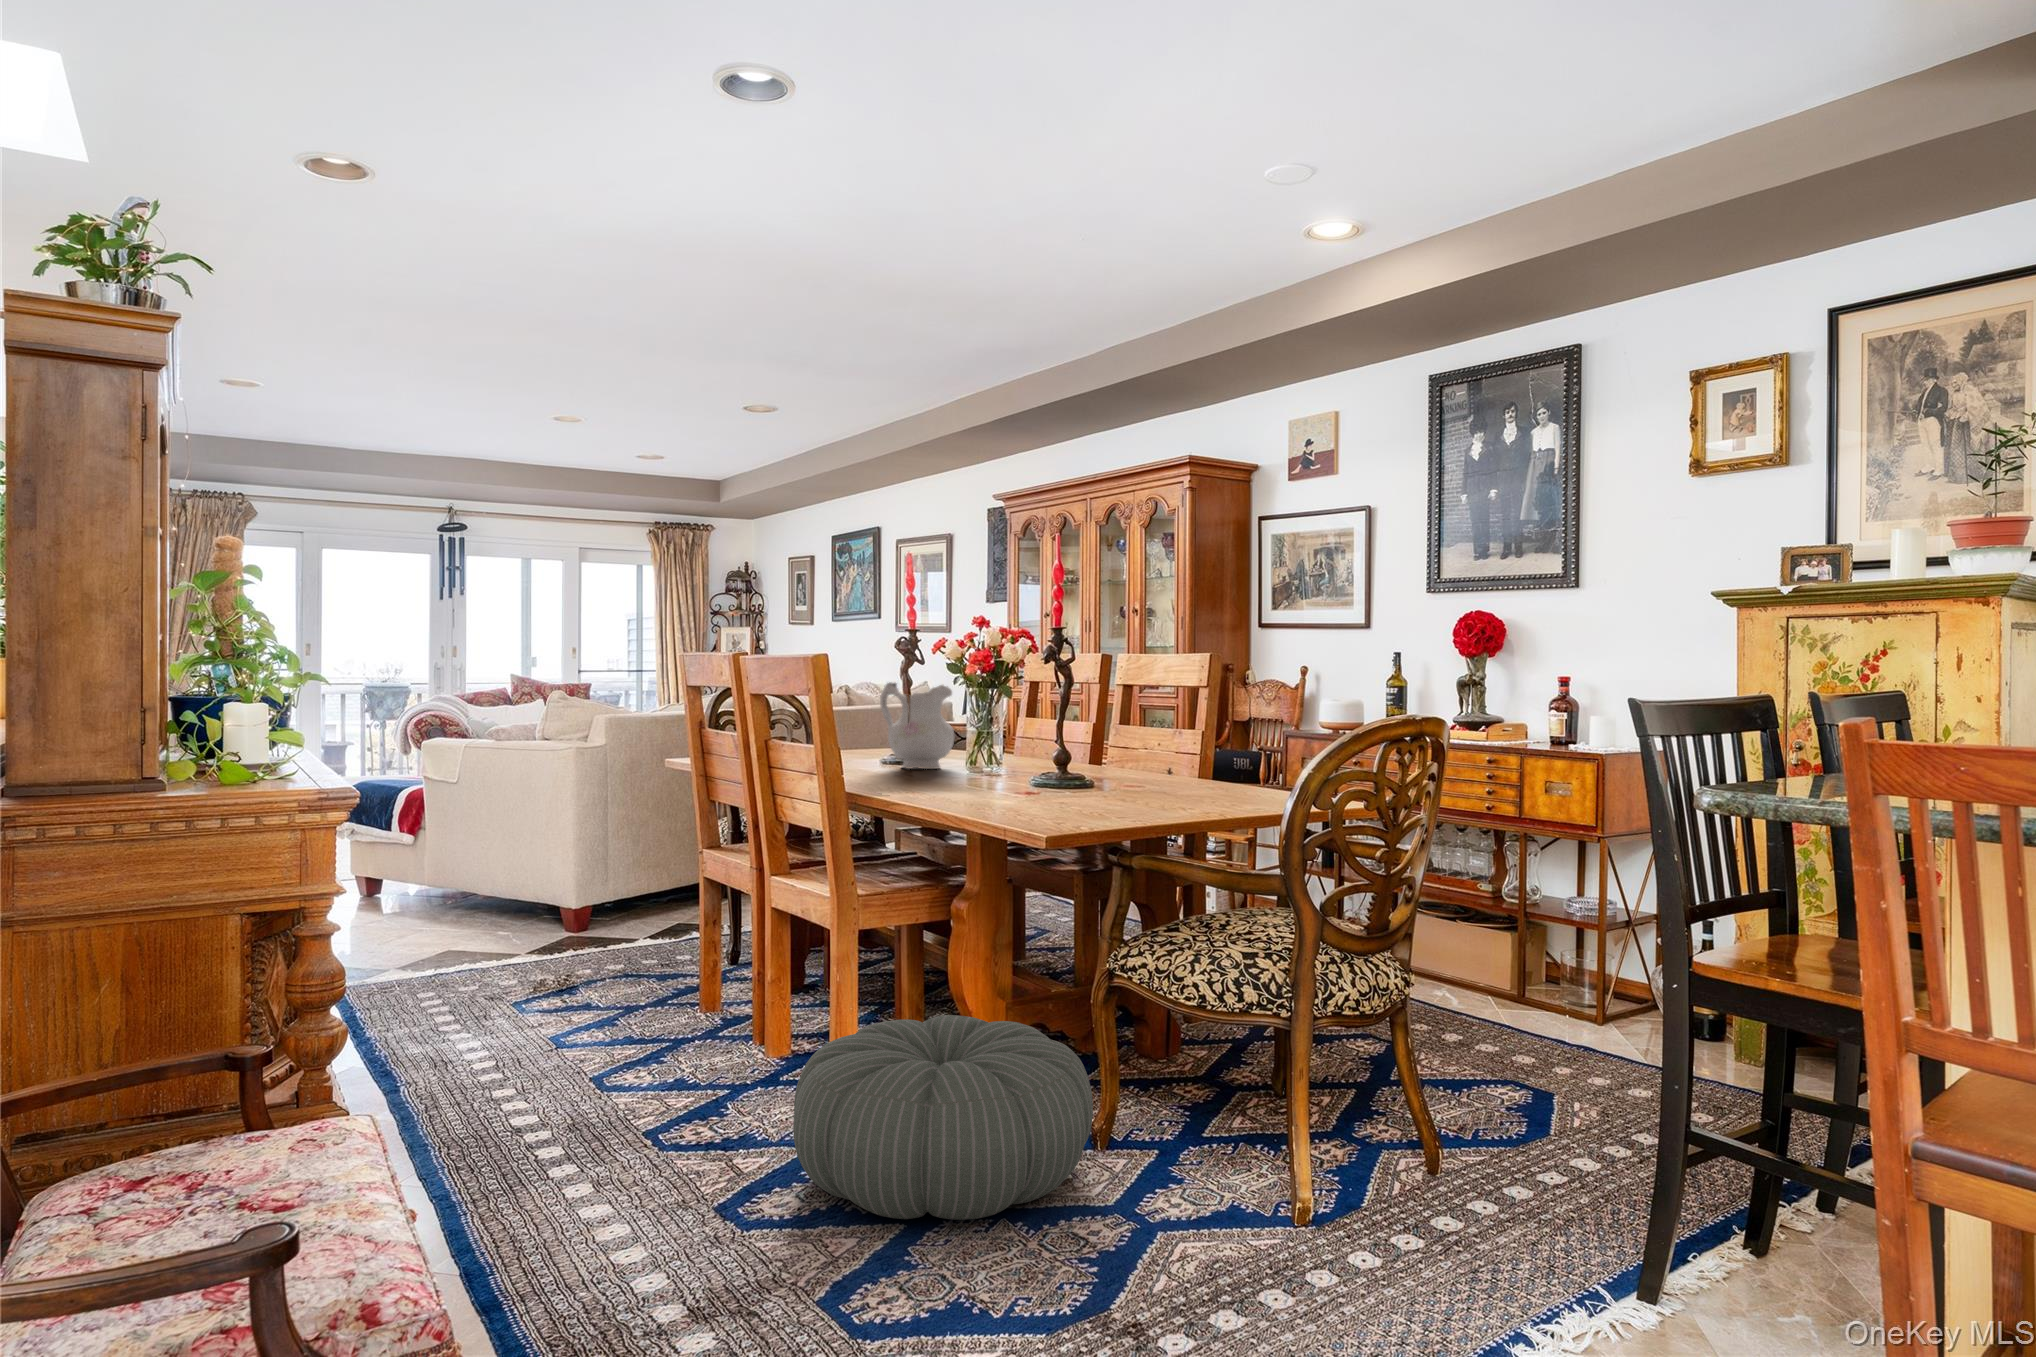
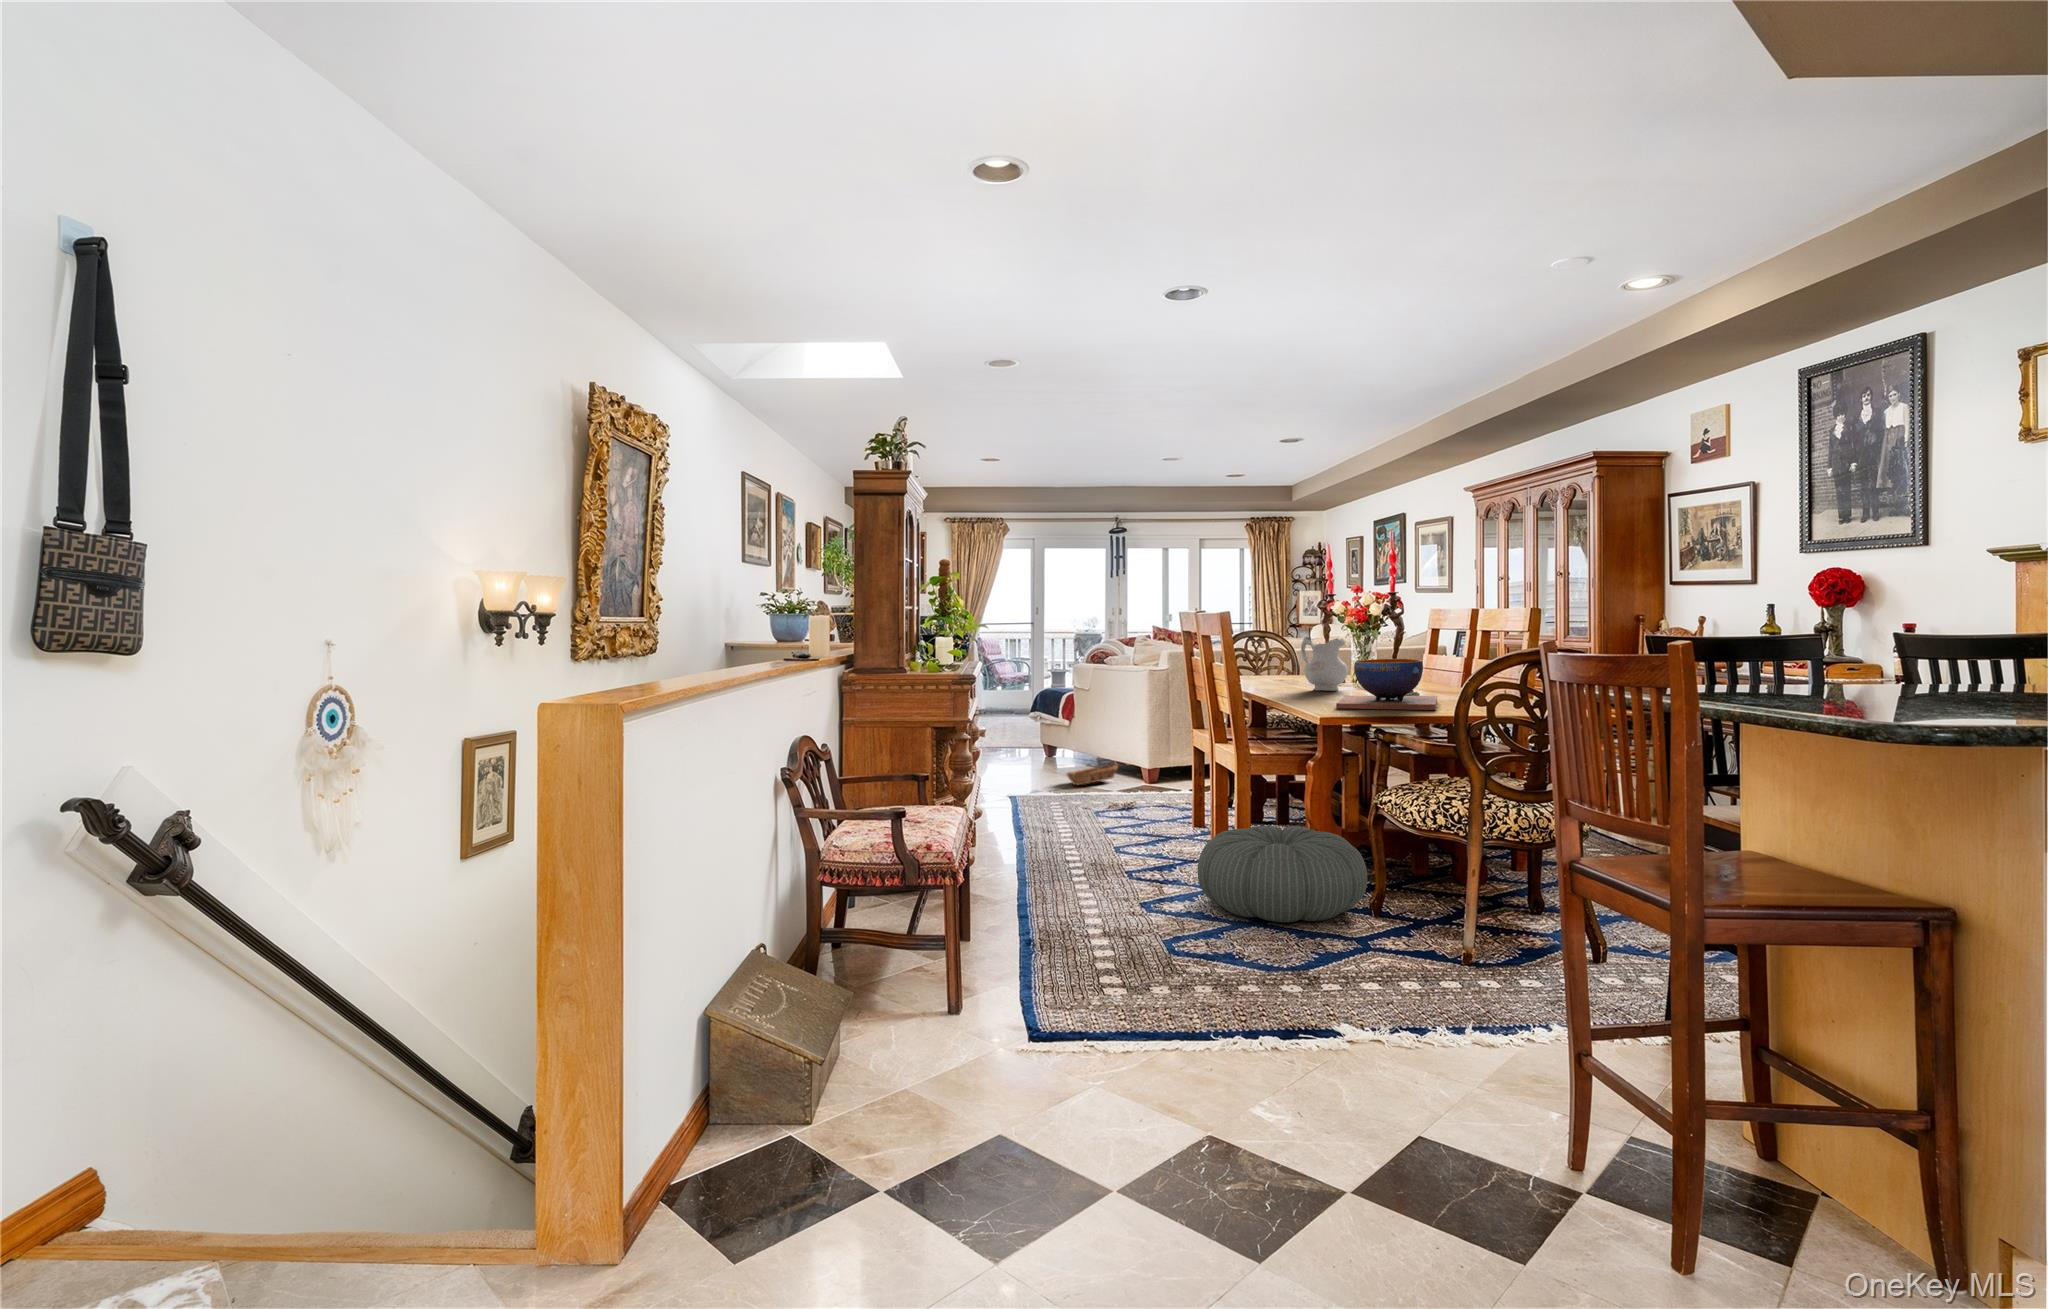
decorative bowl: none [992,717,1166,802] -> present [1336,659,1437,710]
basket: none [379,895,504,950] -> present [1067,762,1118,785]

